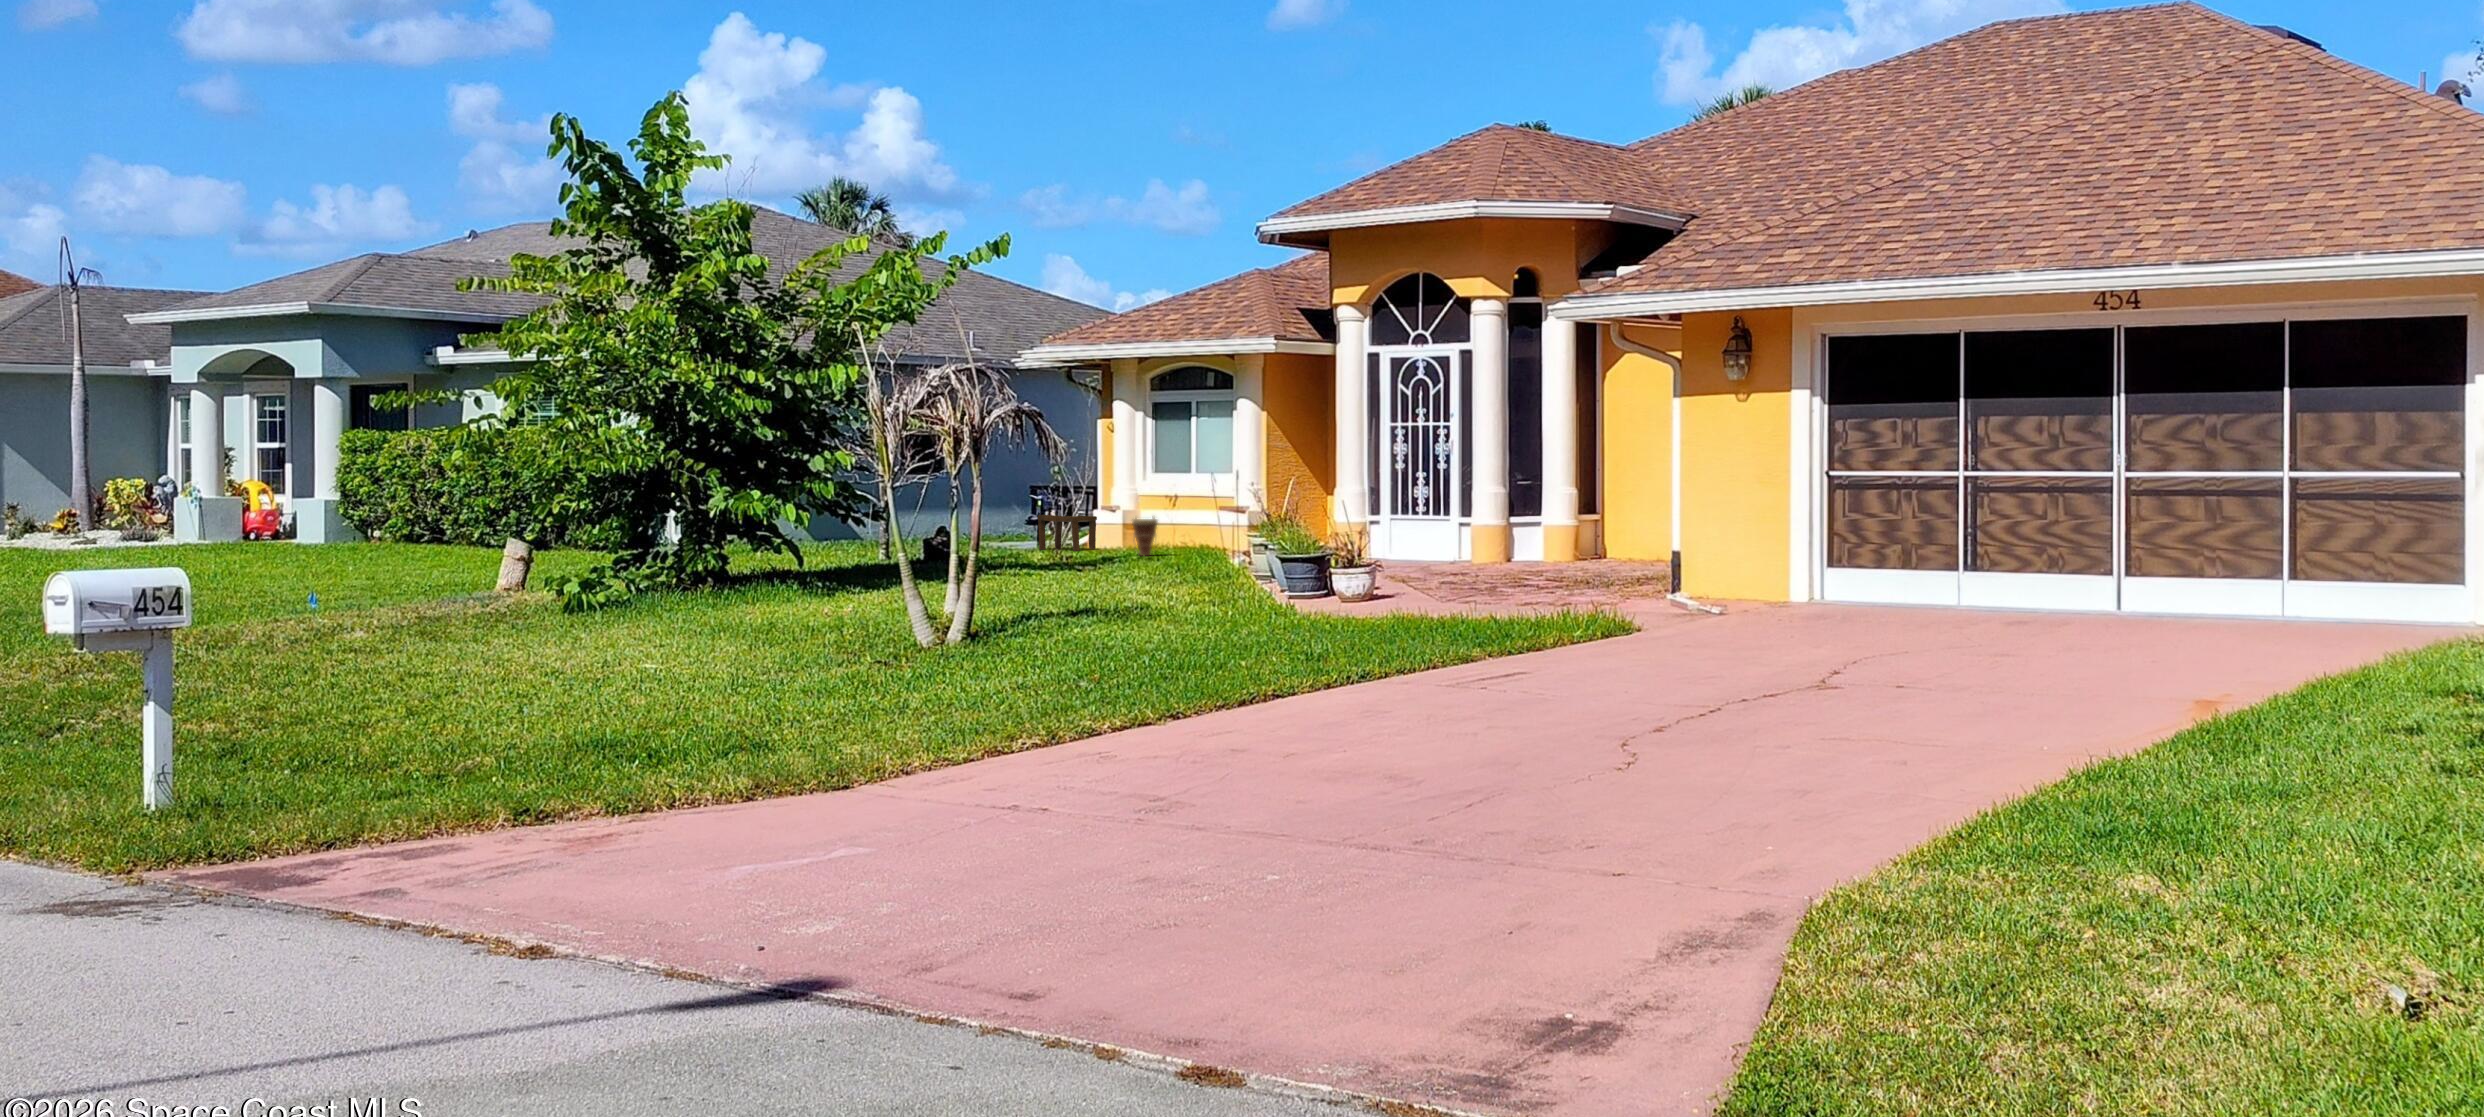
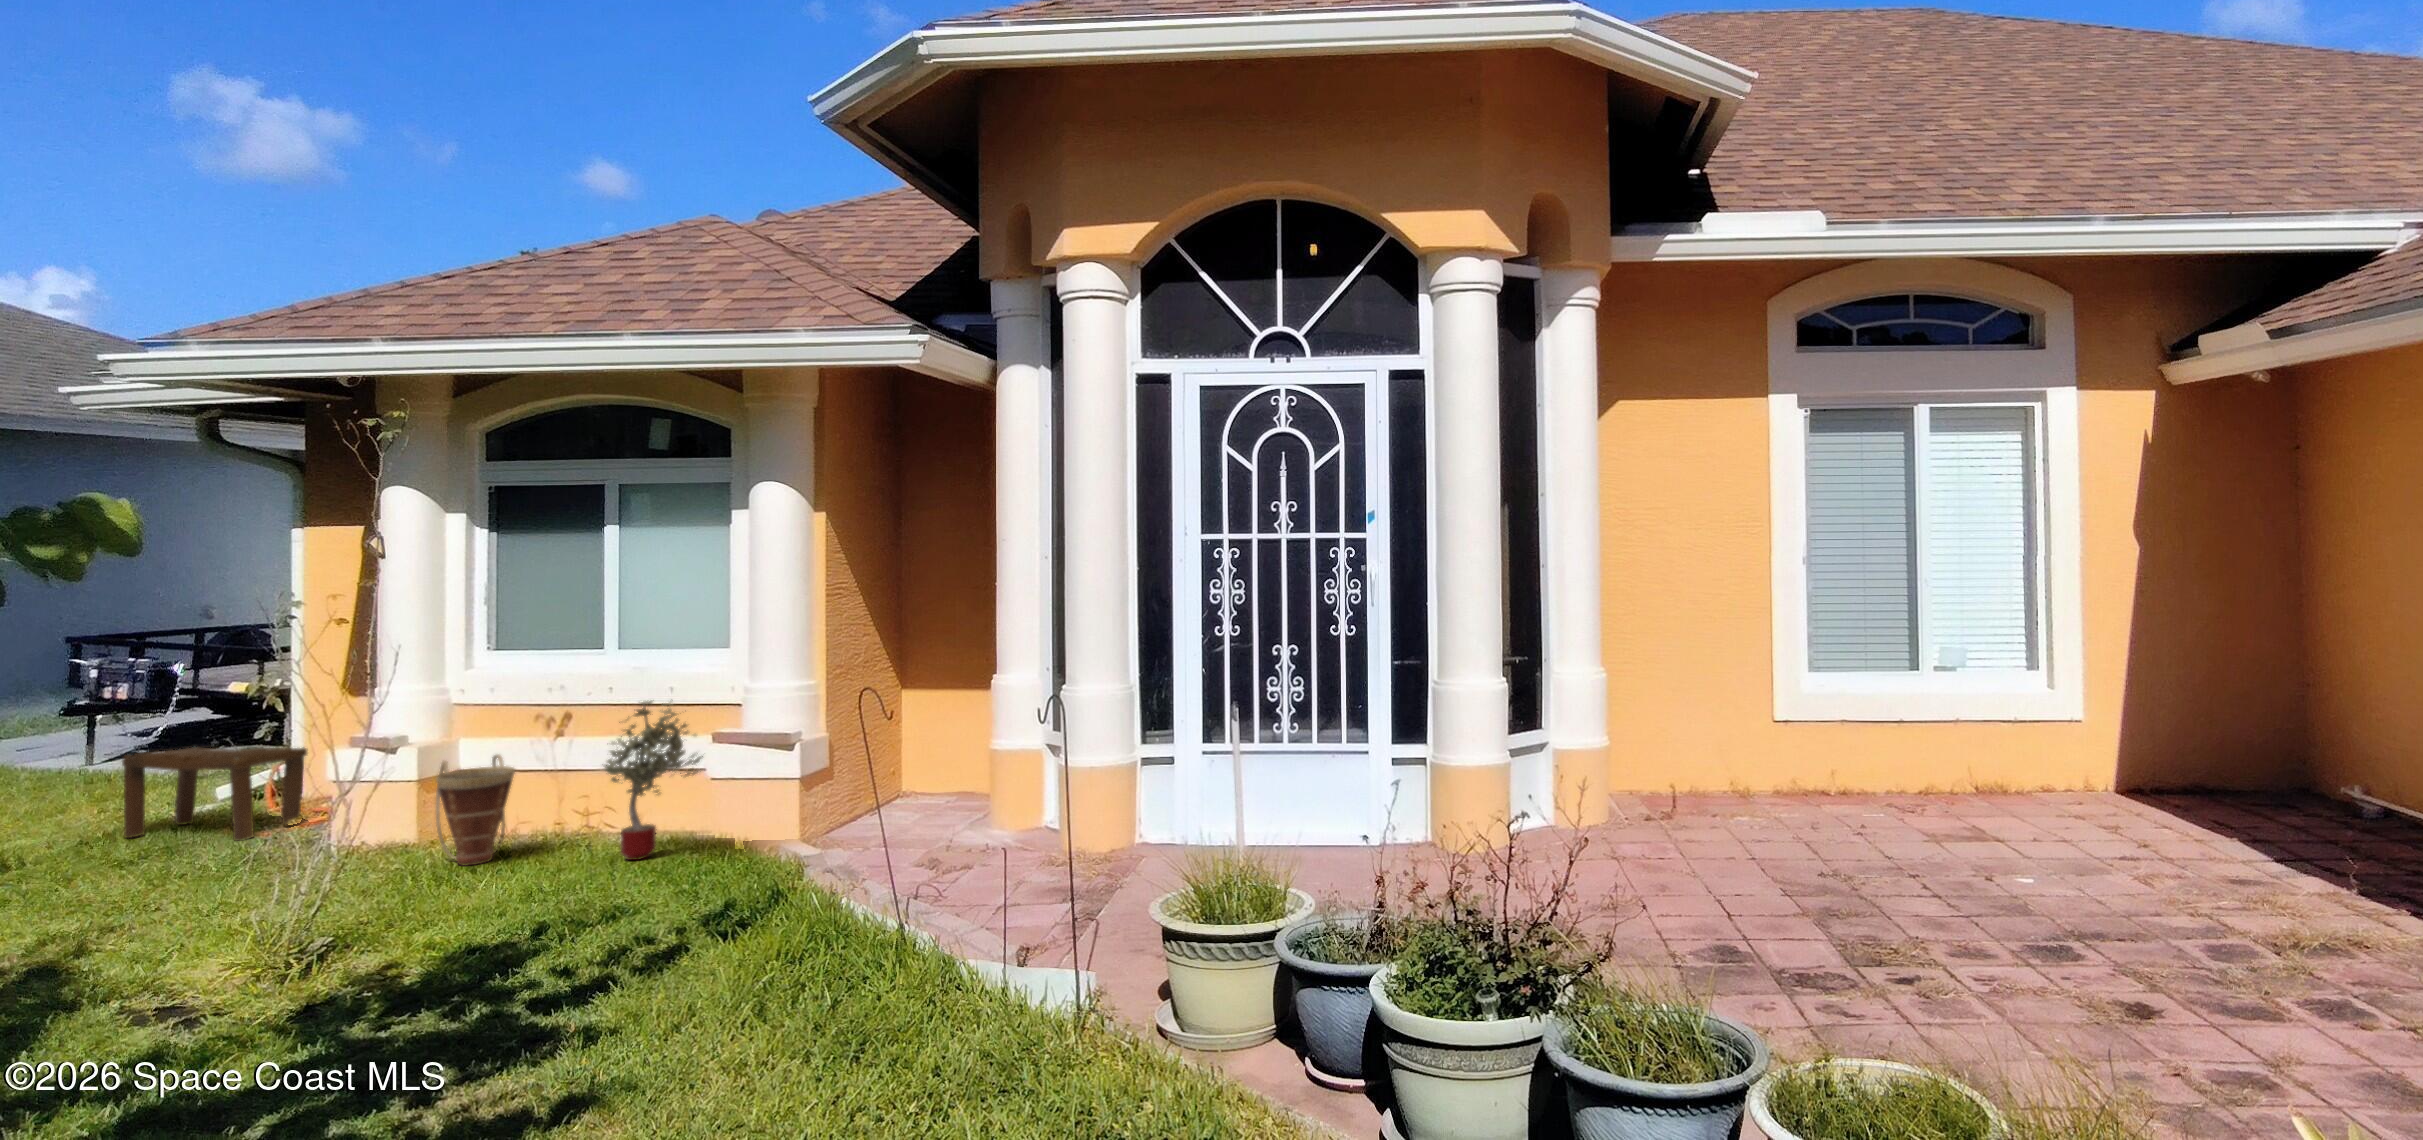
potted tree: none [1185,491,1221,557] -> present [604,701,703,860]

